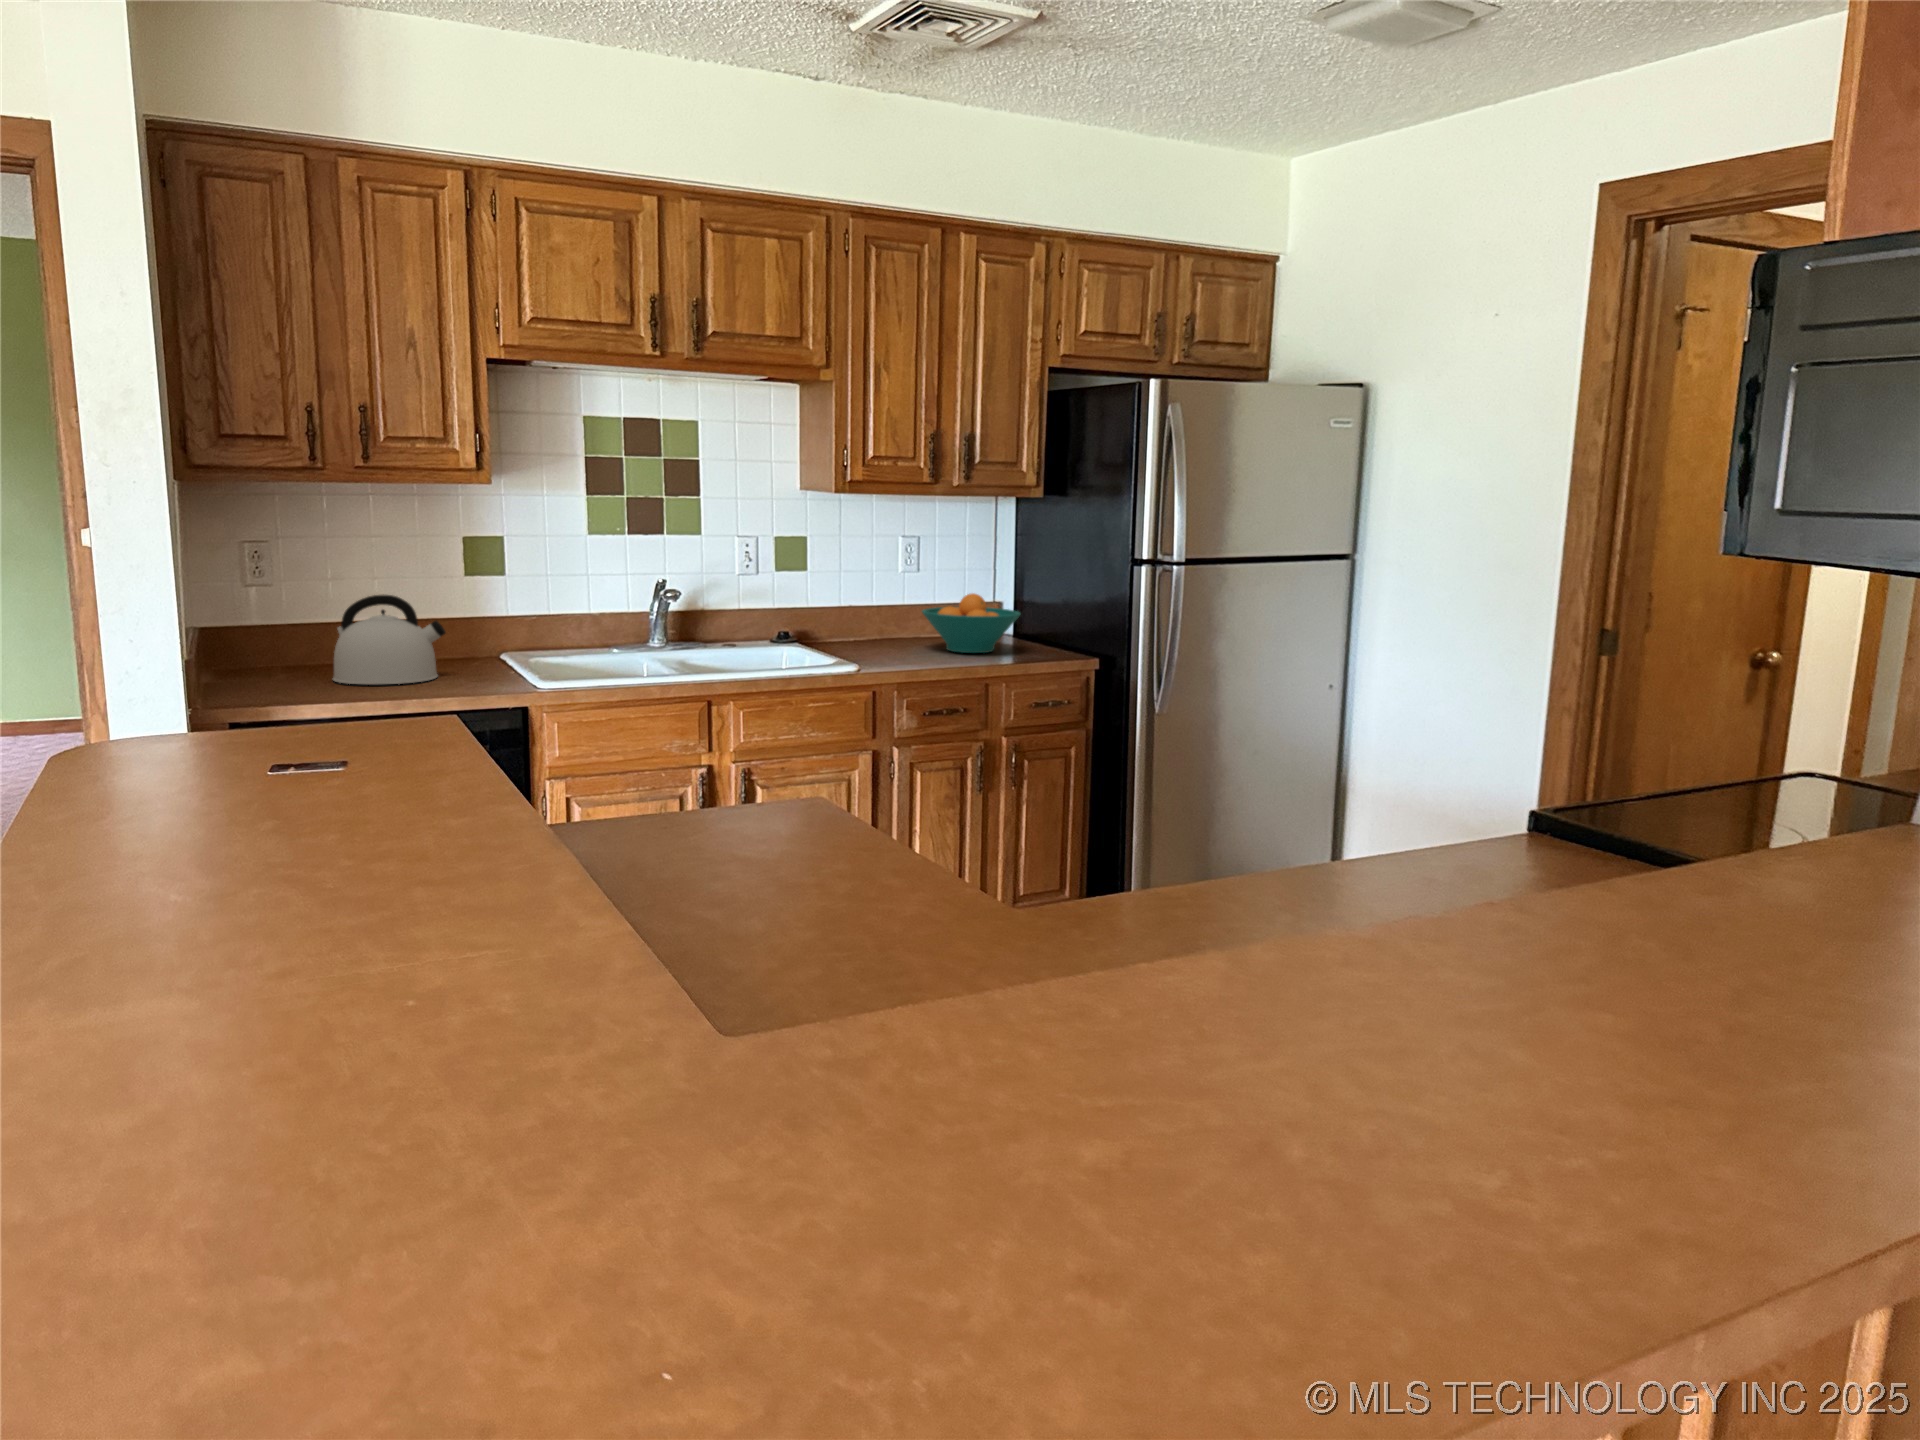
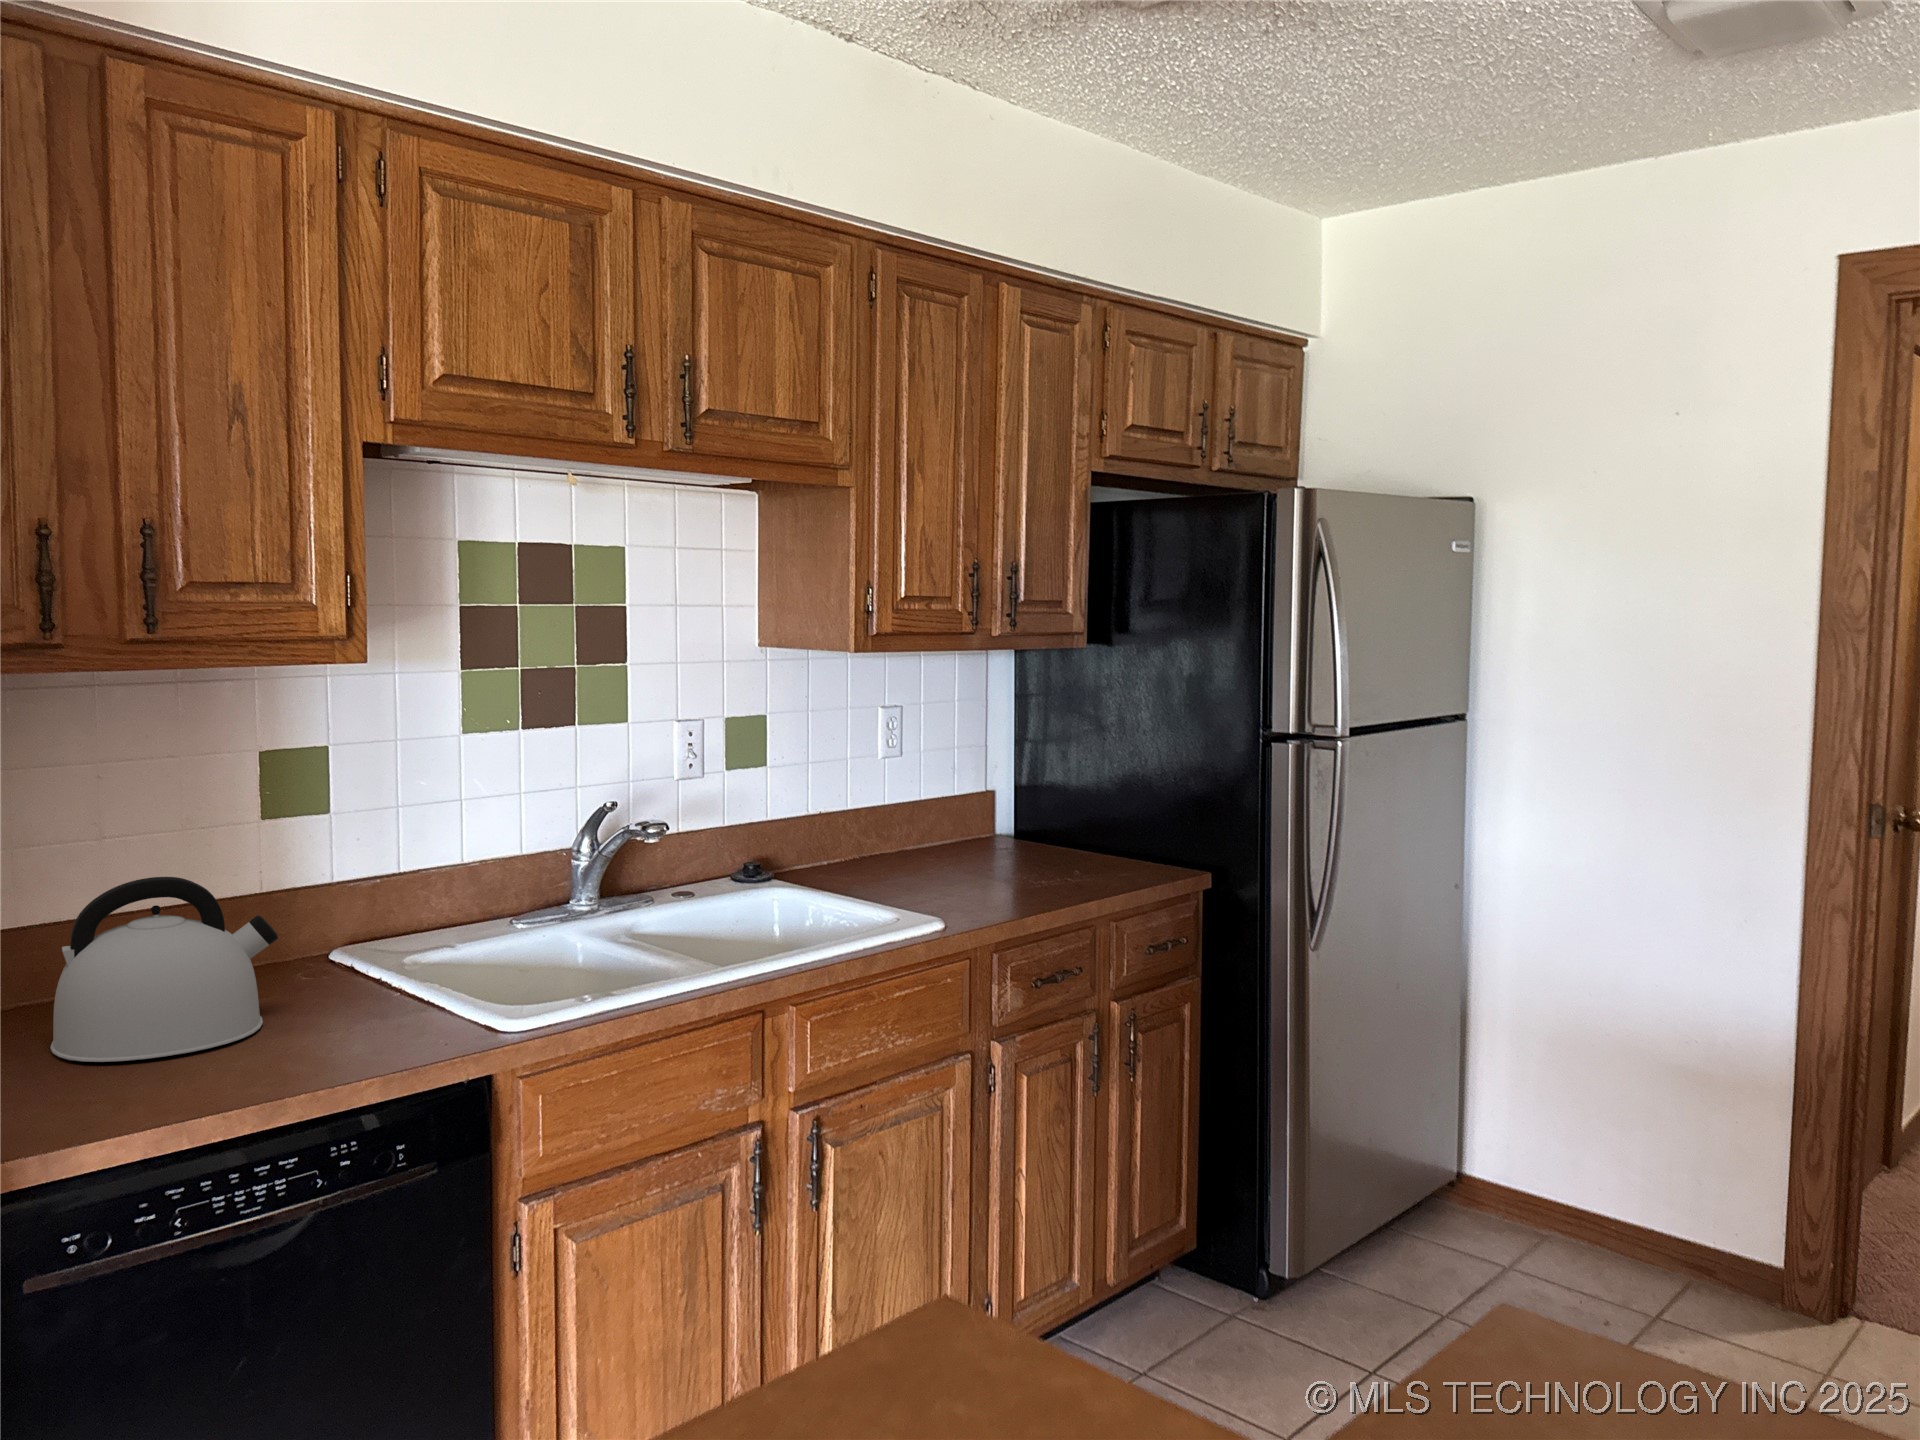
fruit bowl: present [922,593,1020,653] -> none [943,788,1085,875]

